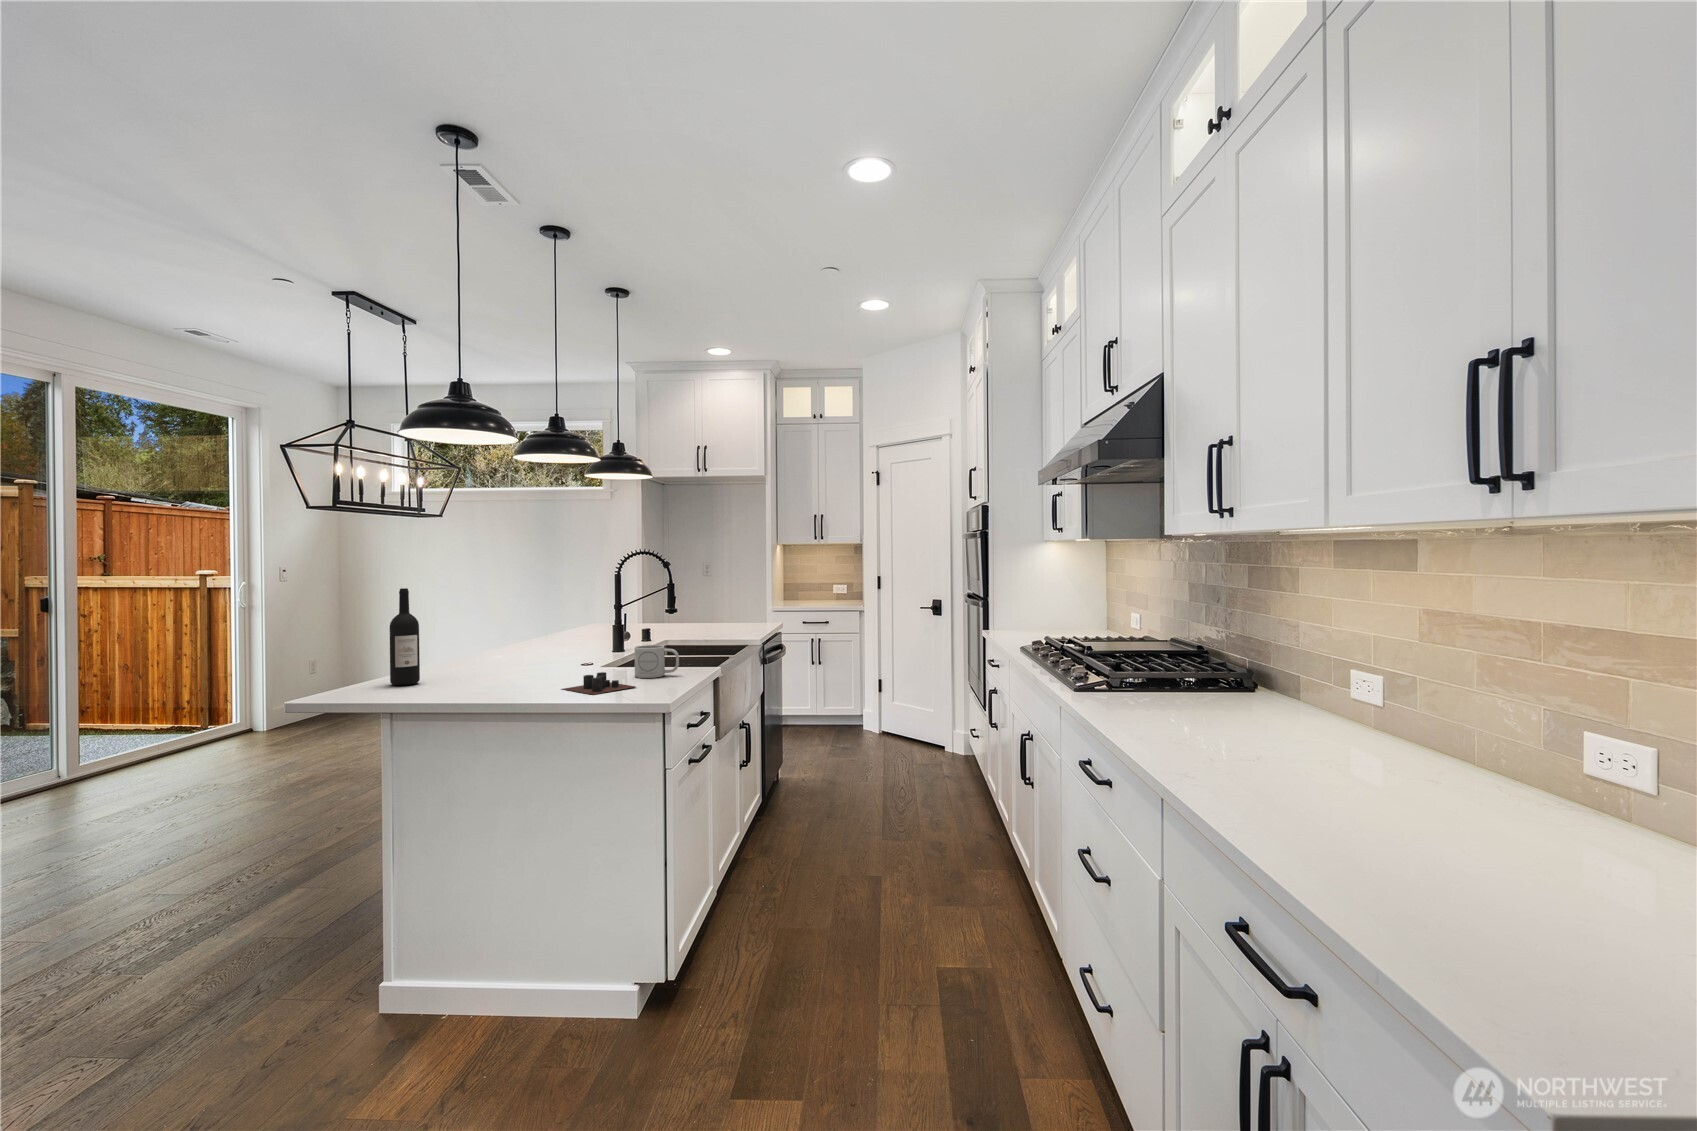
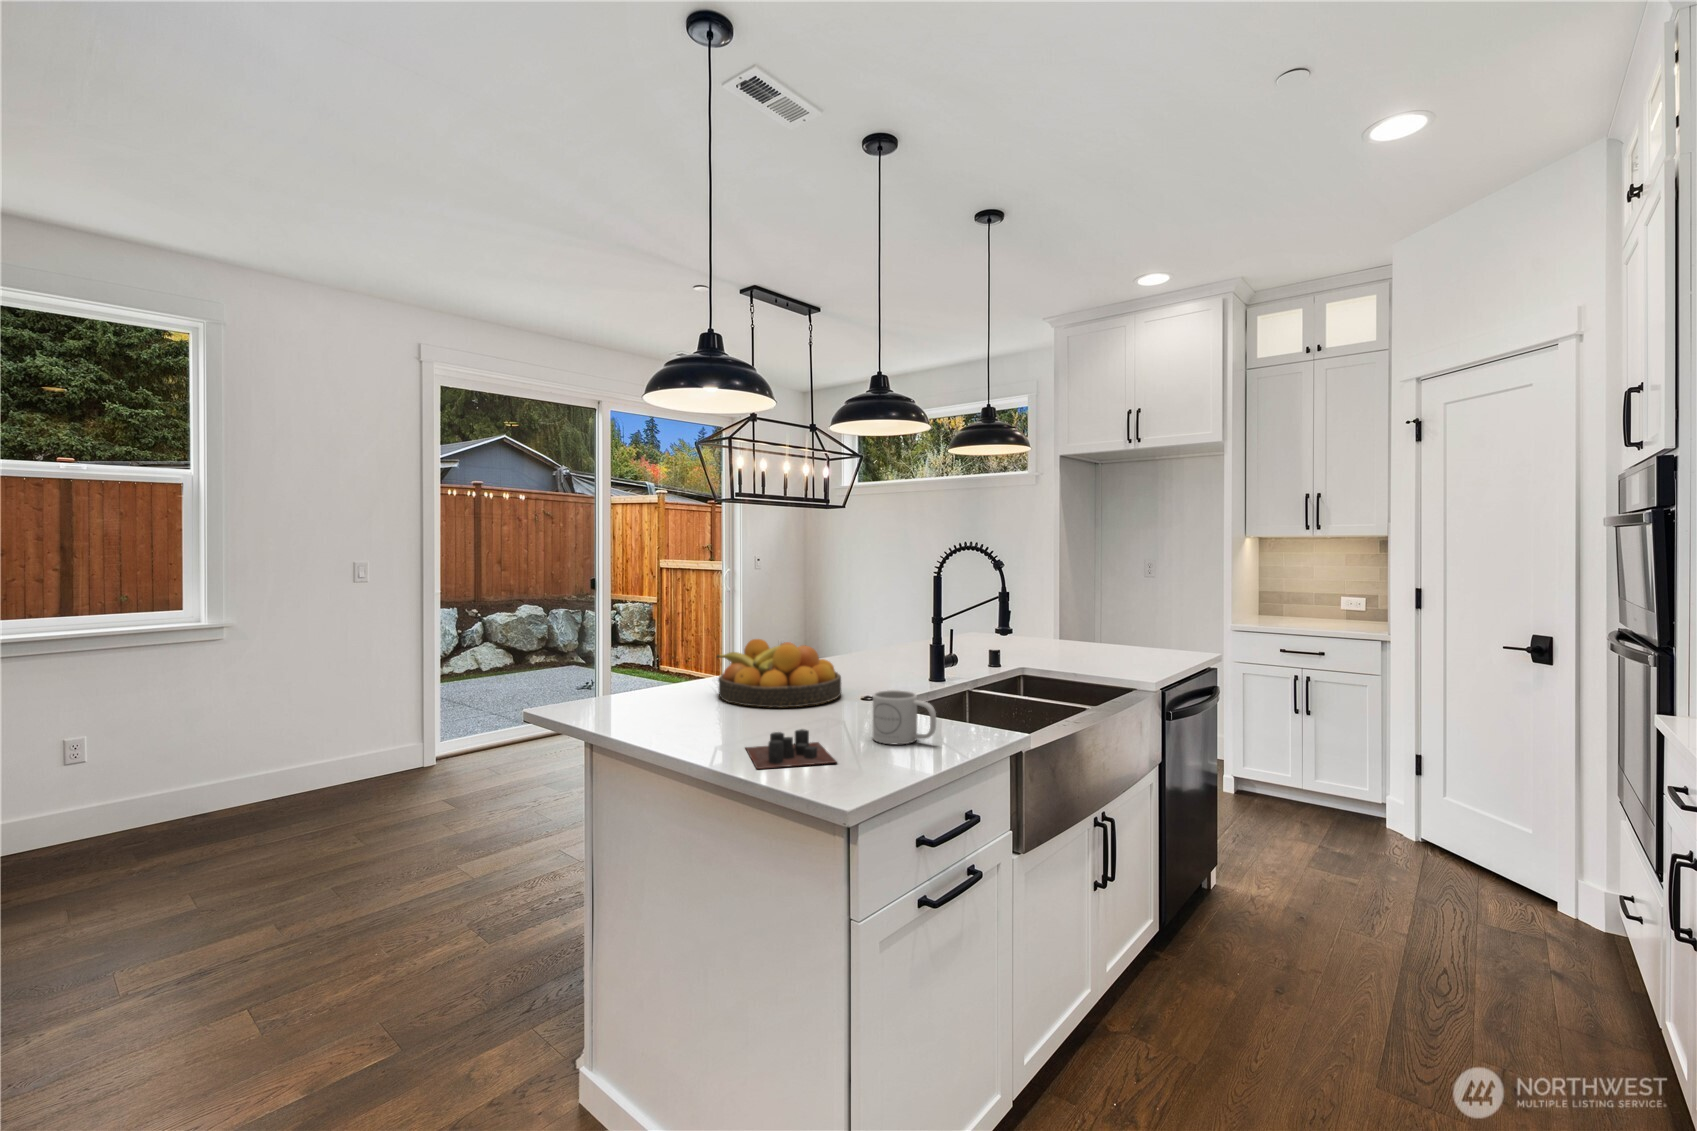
wine bottle: present [390,588,420,685] -> none [609,592,641,709]
fruit bowl: none [465,625,572,674] -> present [717,639,841,707]

